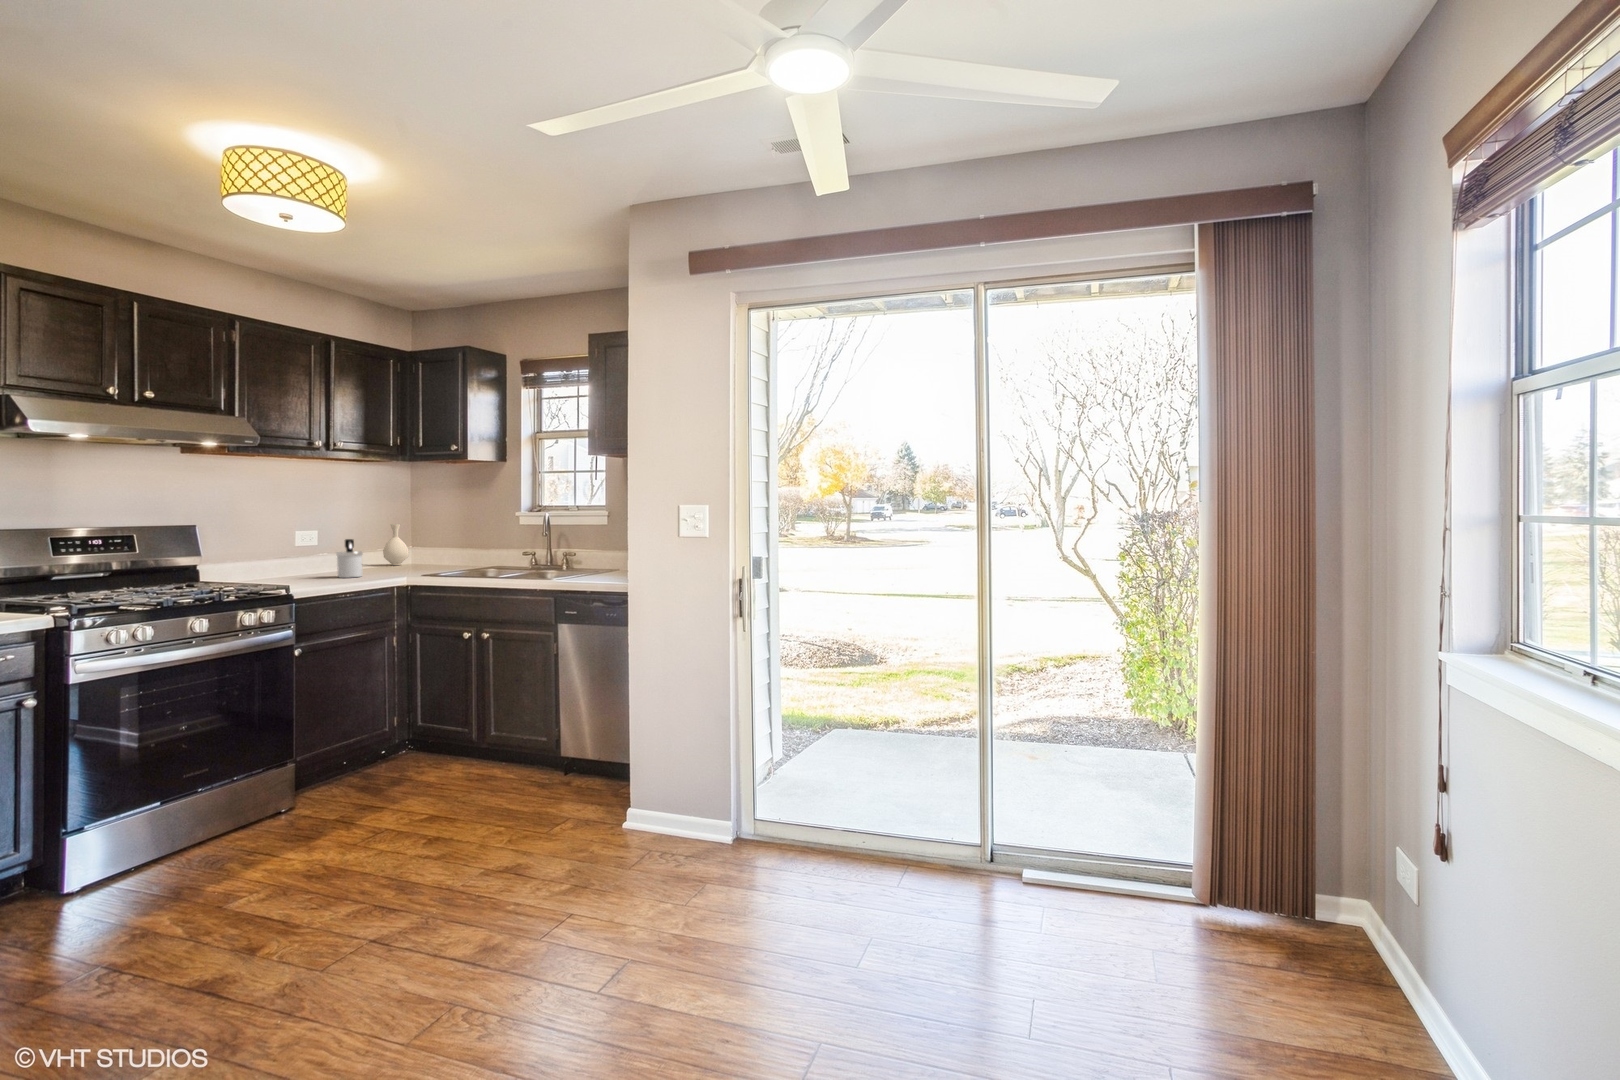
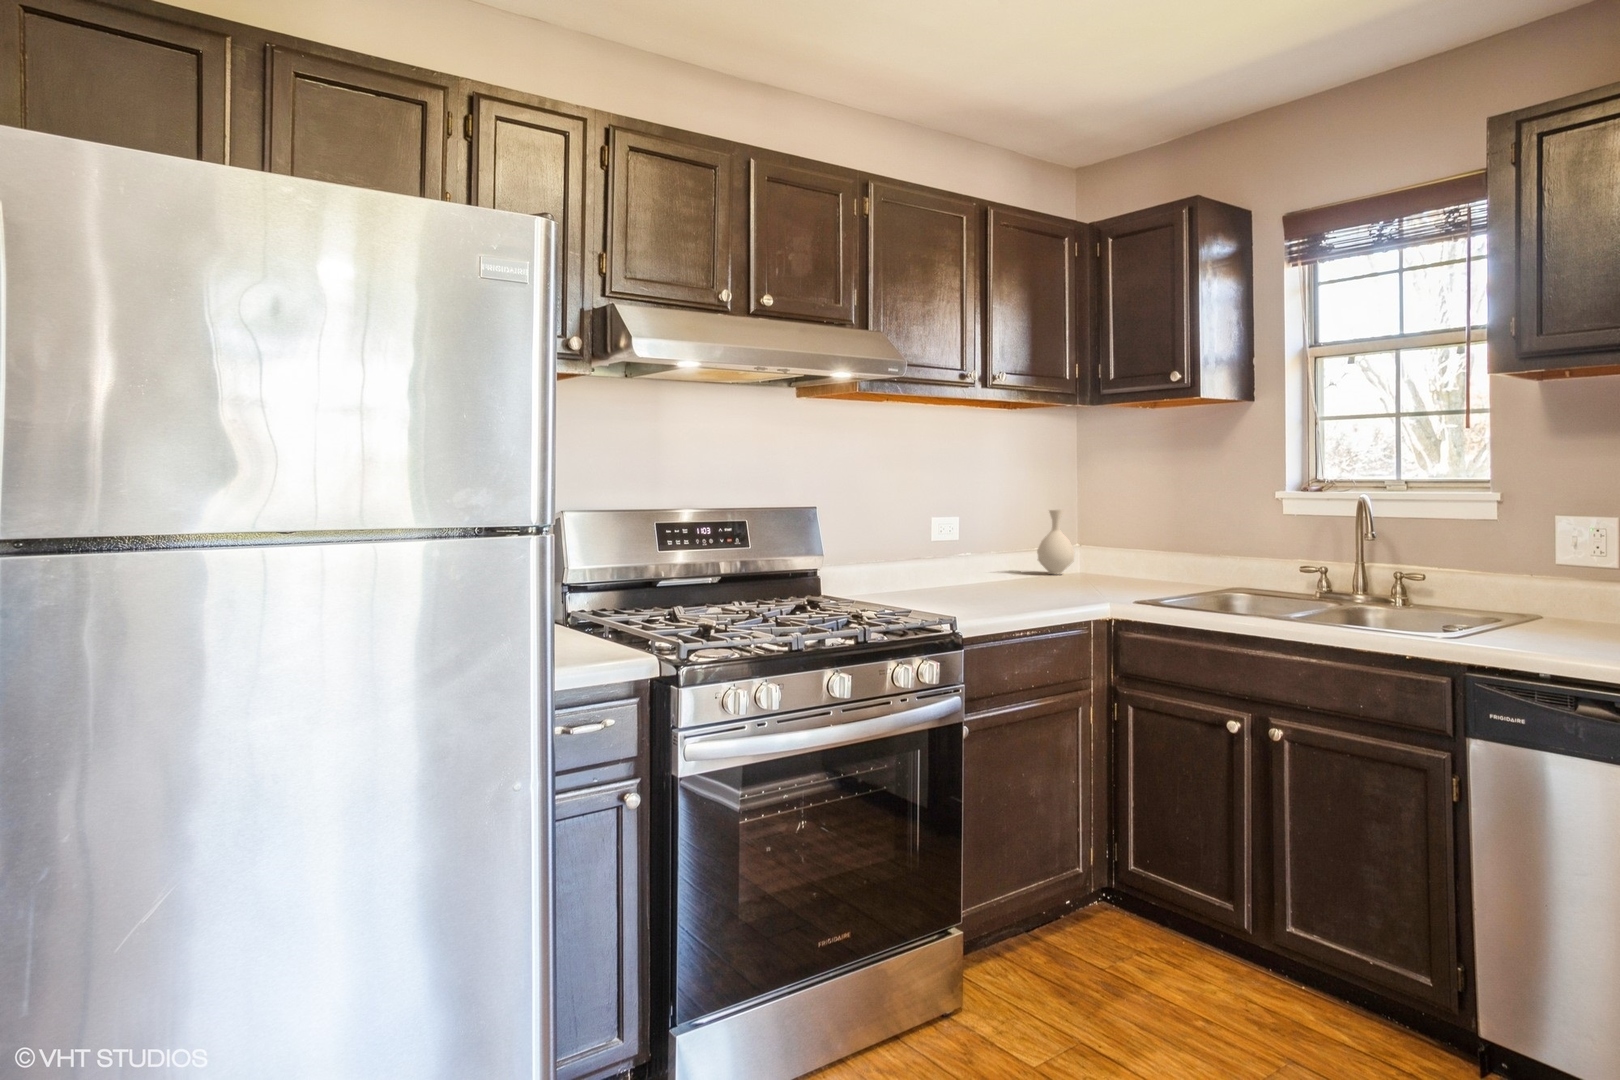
soap dispenser: present [336,539,363,578] -> none [995,534,1034,597]

